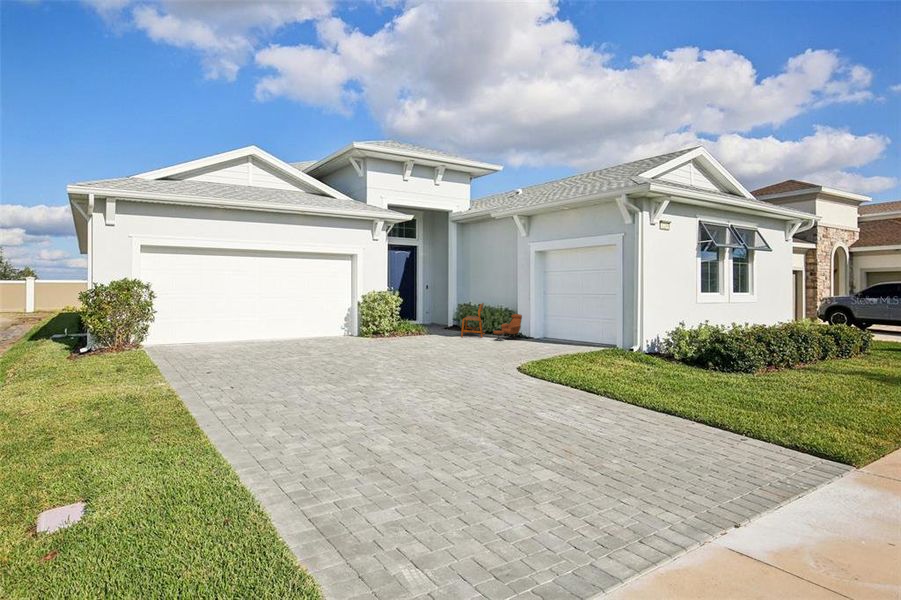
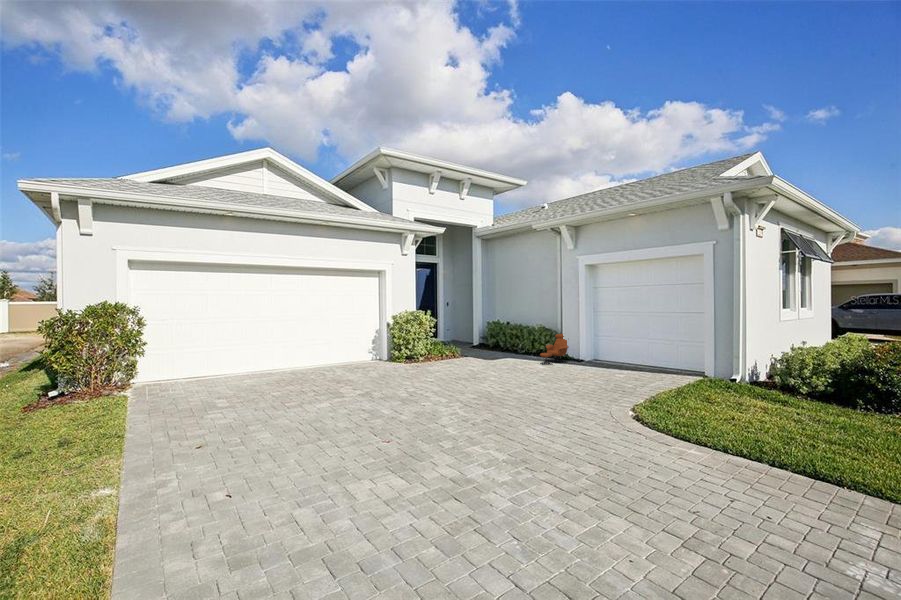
bench: present [461,303,485,338] -> none [499,322,524,360]

